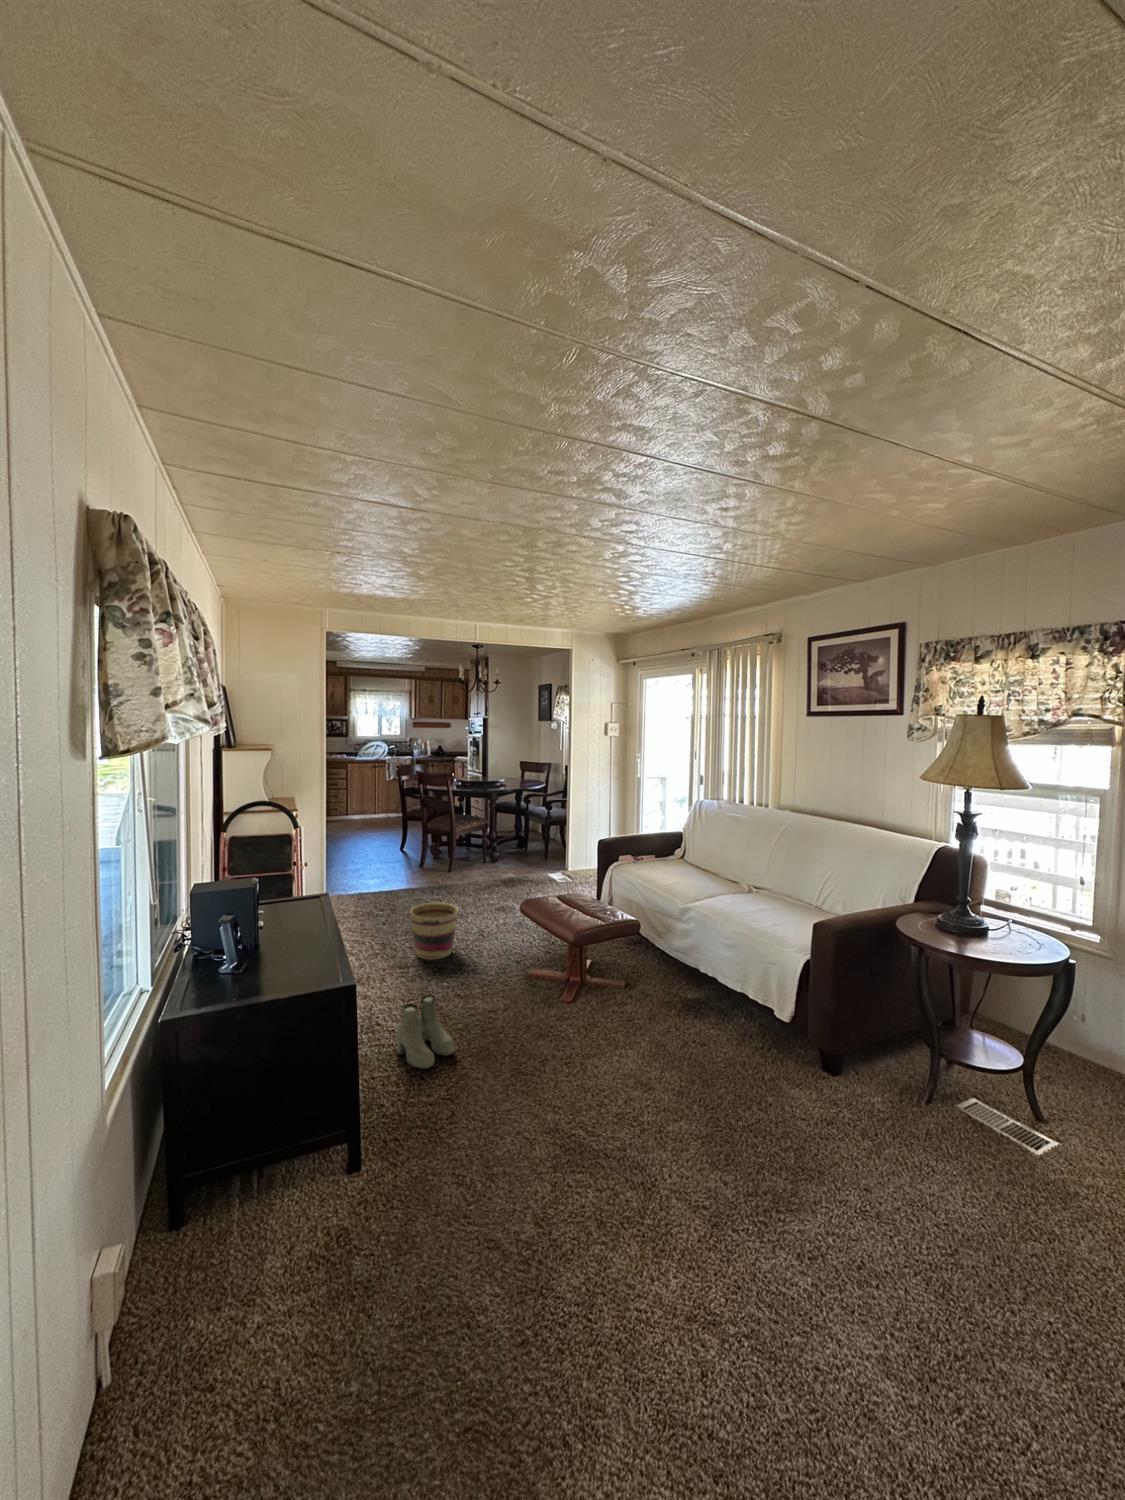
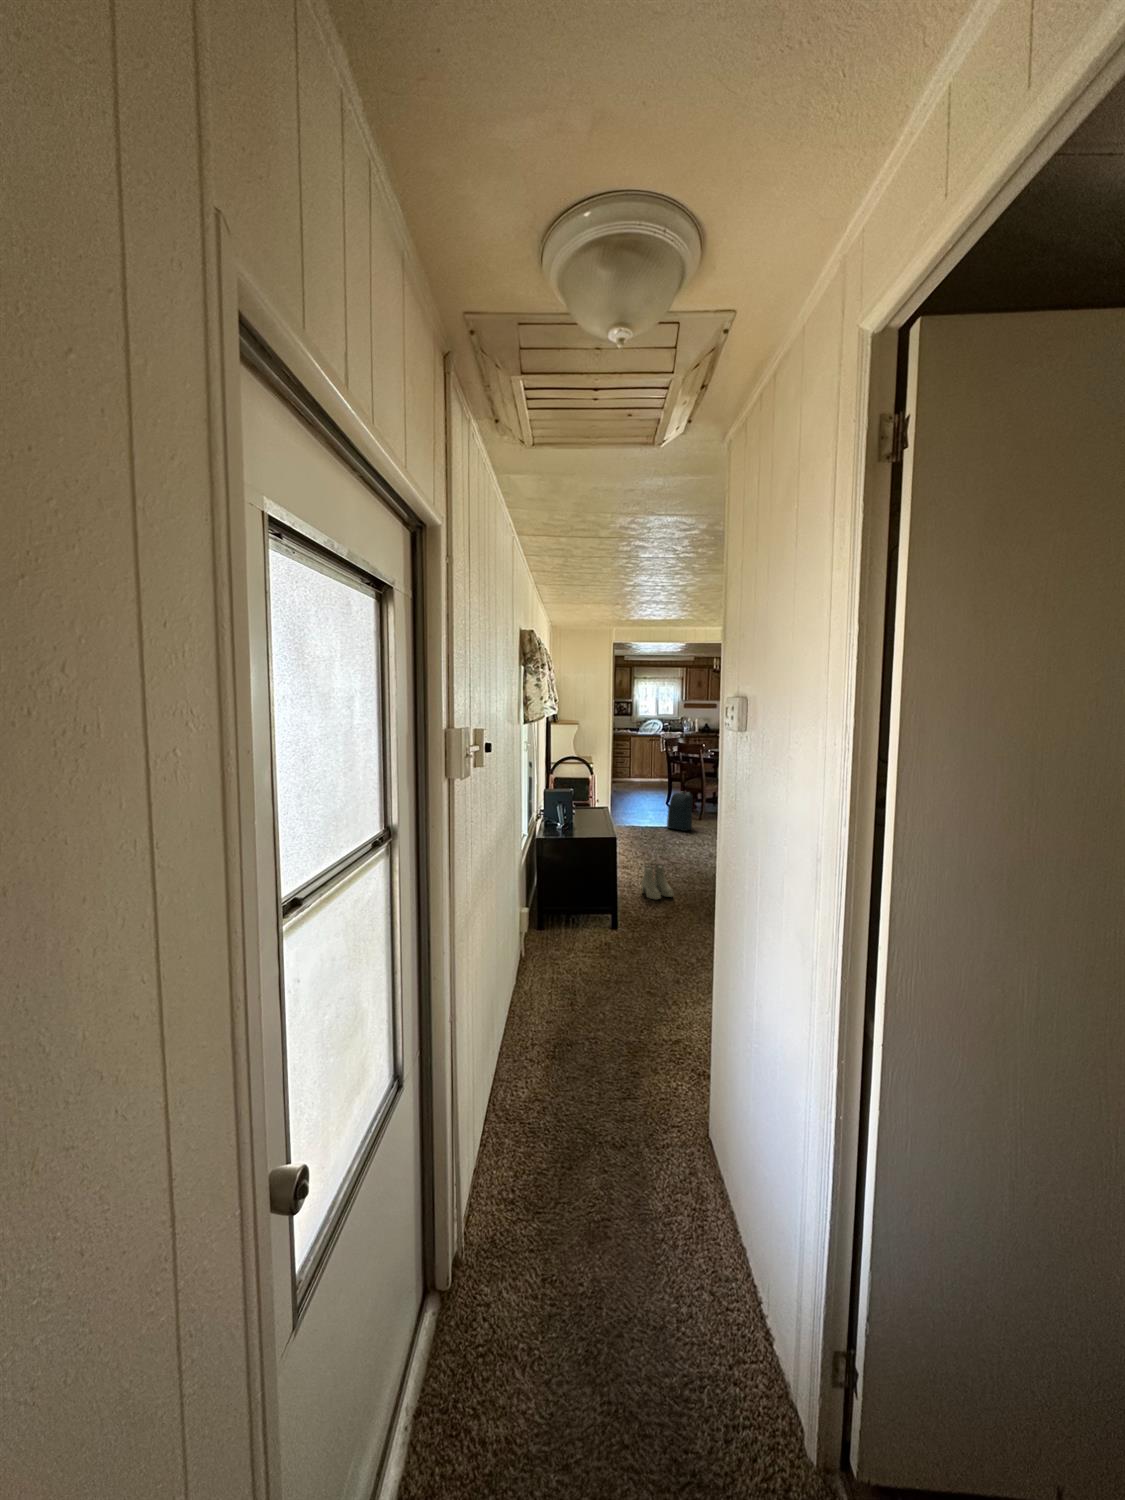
backpack: none [409,839,444,894] -> present [667,792,693,831]
basket: present [410,903,458,960] -> none [659,827,691,862]

